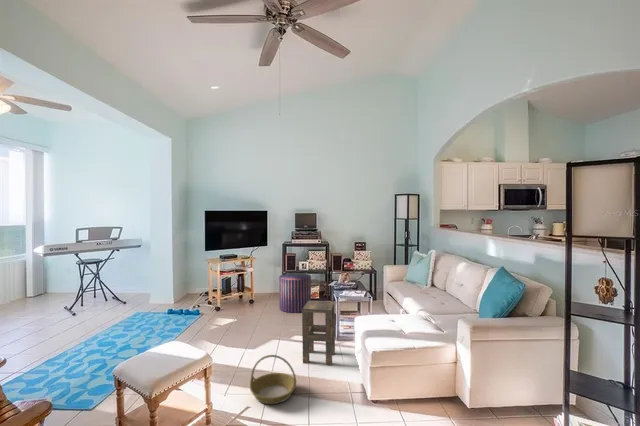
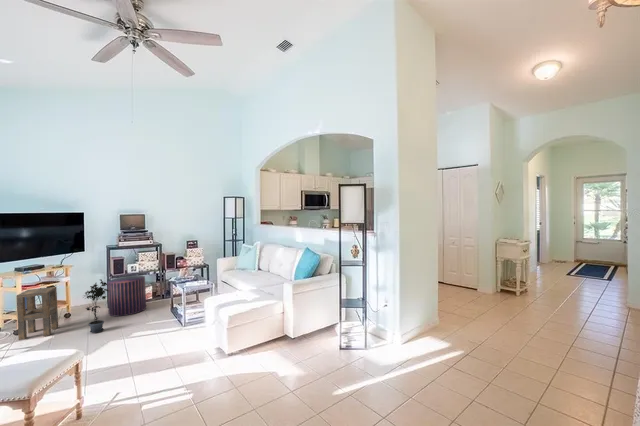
potted plant: none [254,275,276,326] -> present [85,279,108,333]
side table: present [302,301,335,365] -> present [16,287,58,340]
basket: present [250,355,296,404] -> none [106,344,156,389]

